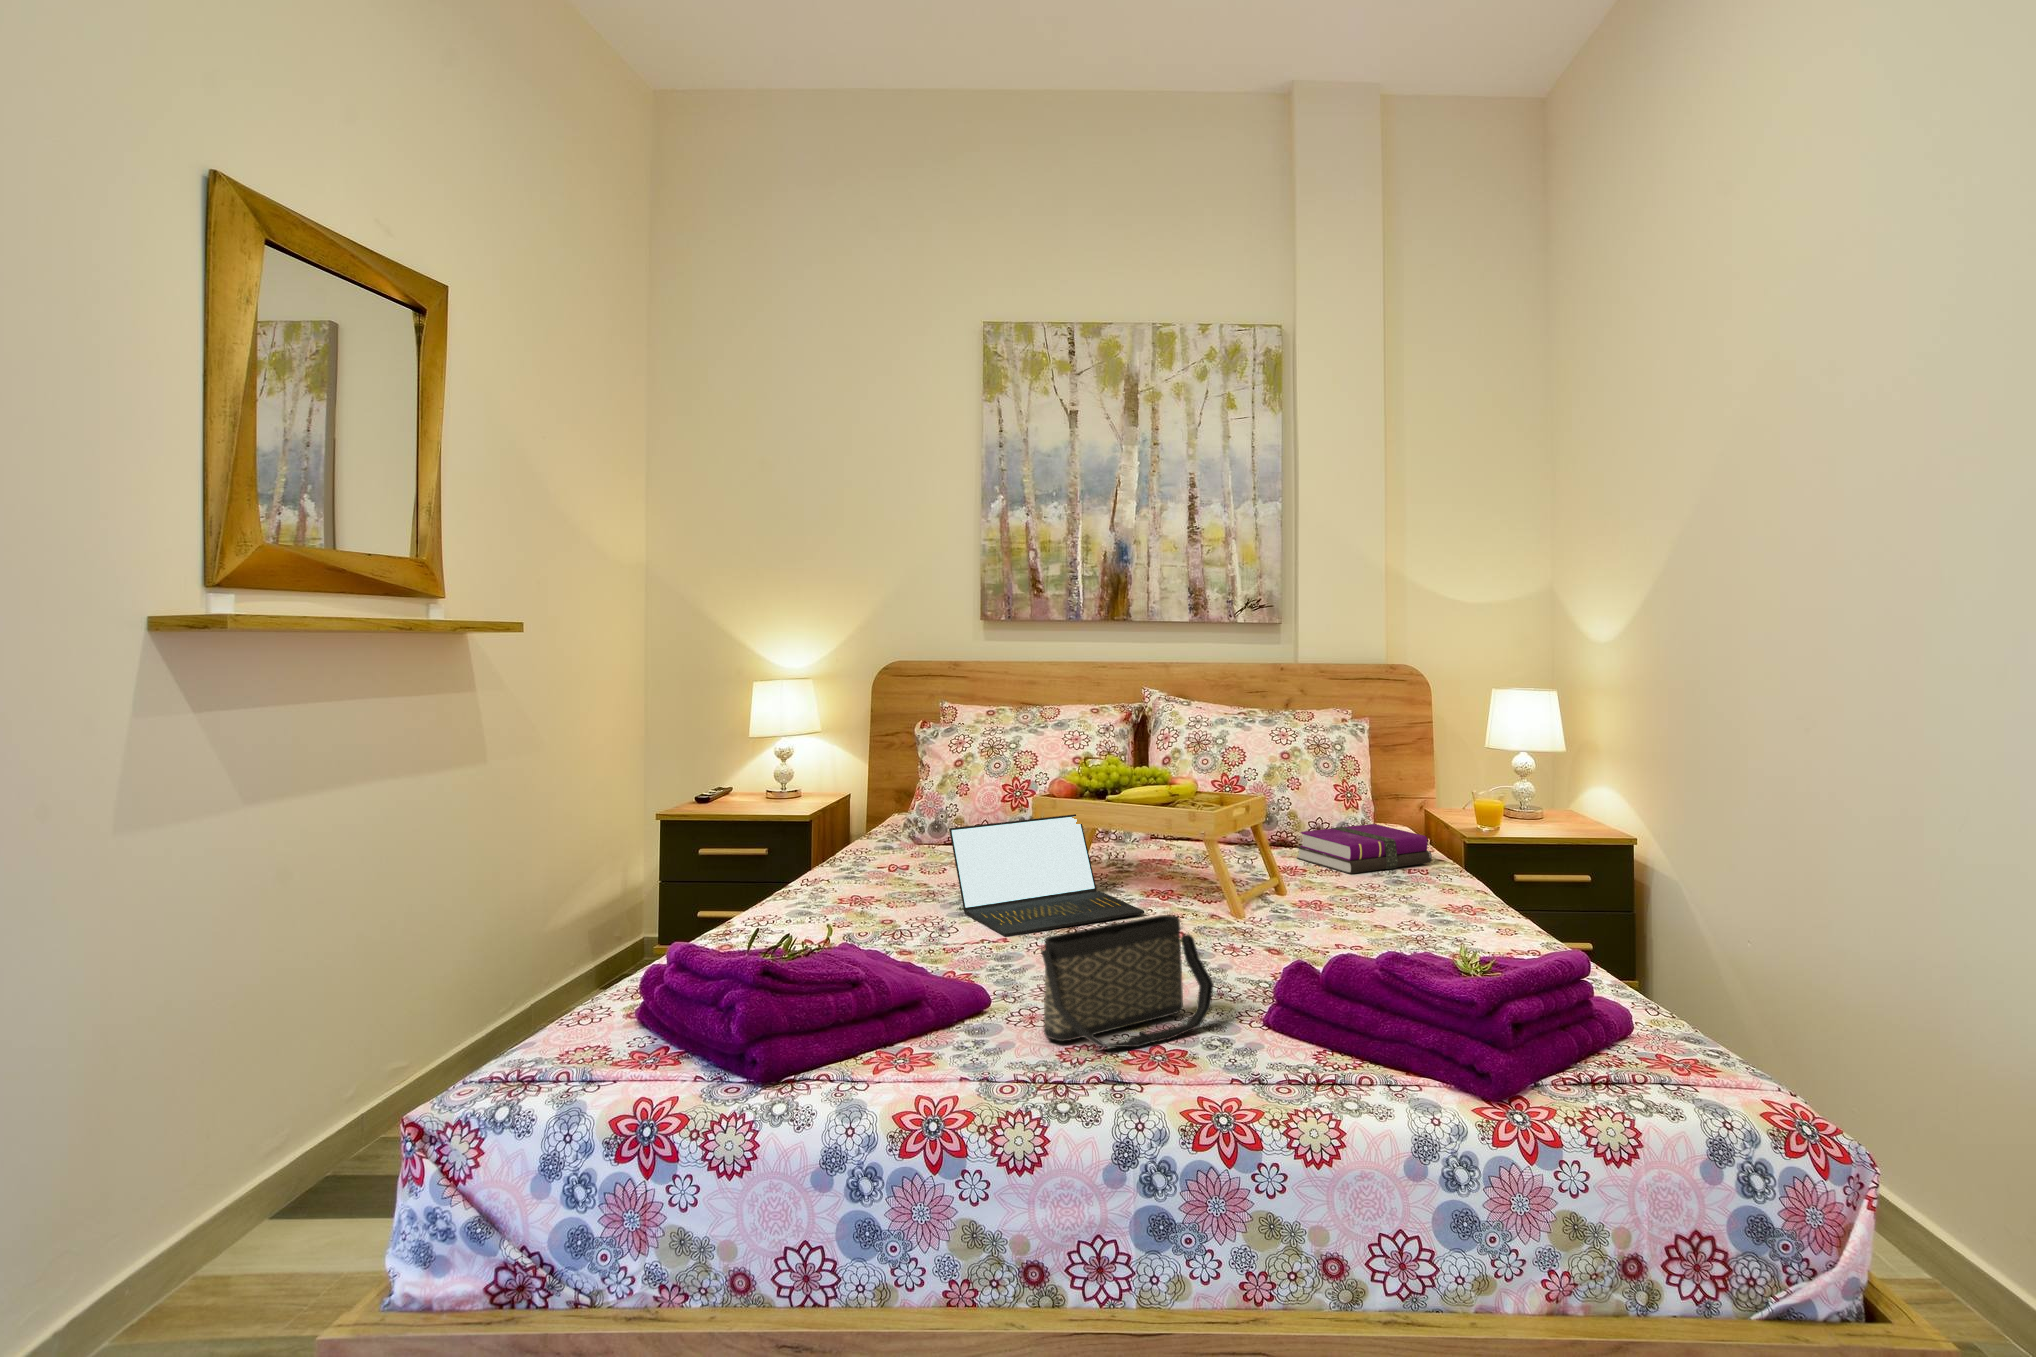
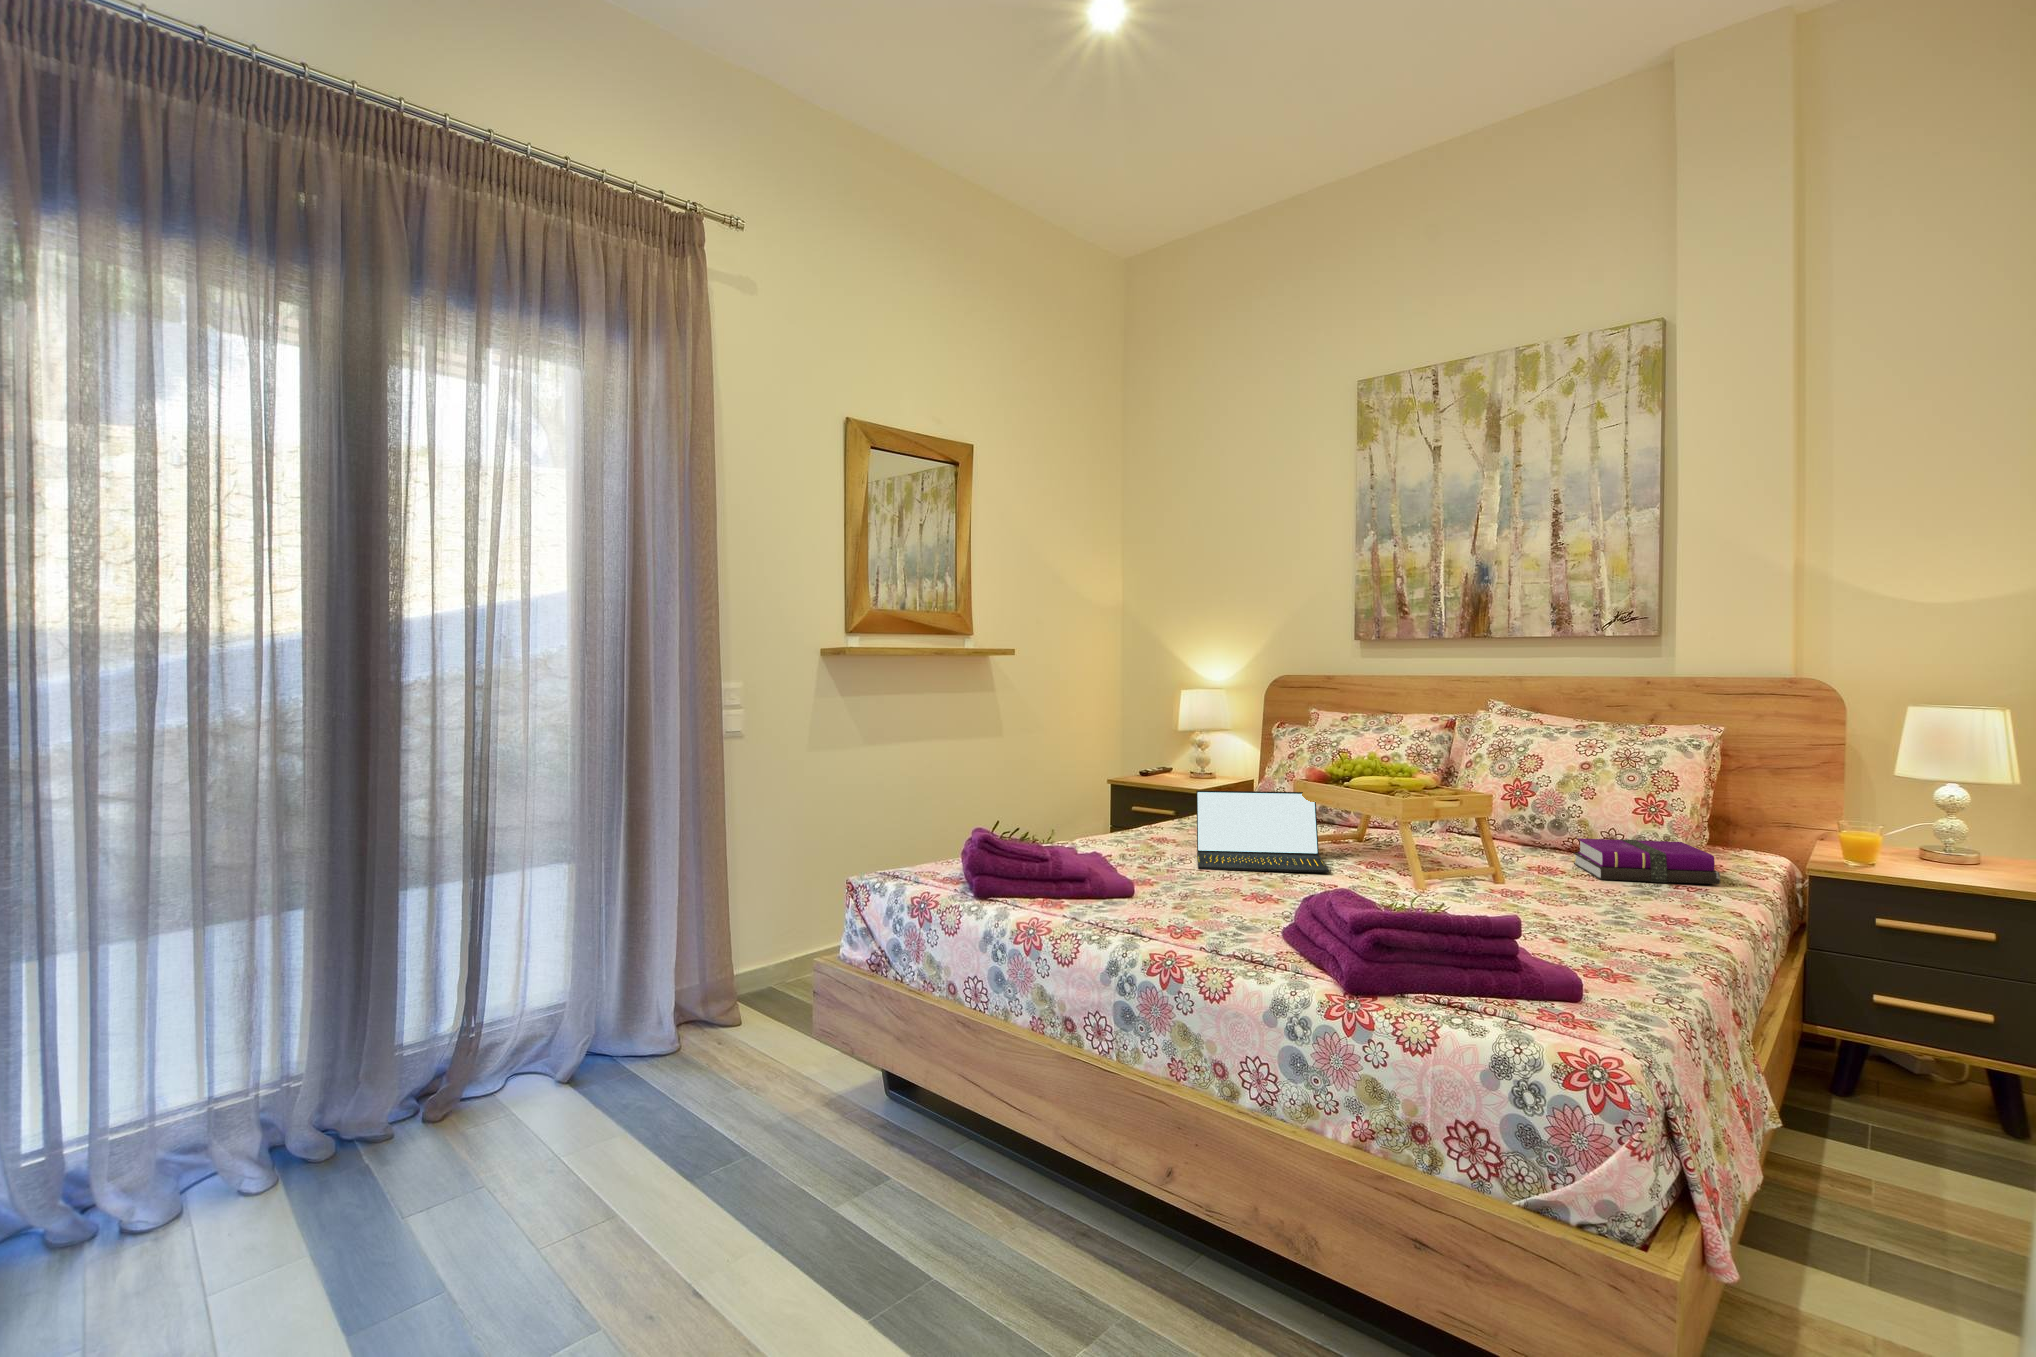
handbag: present [1041,915,1214,1047] -> none [1112,844,1241,925]

